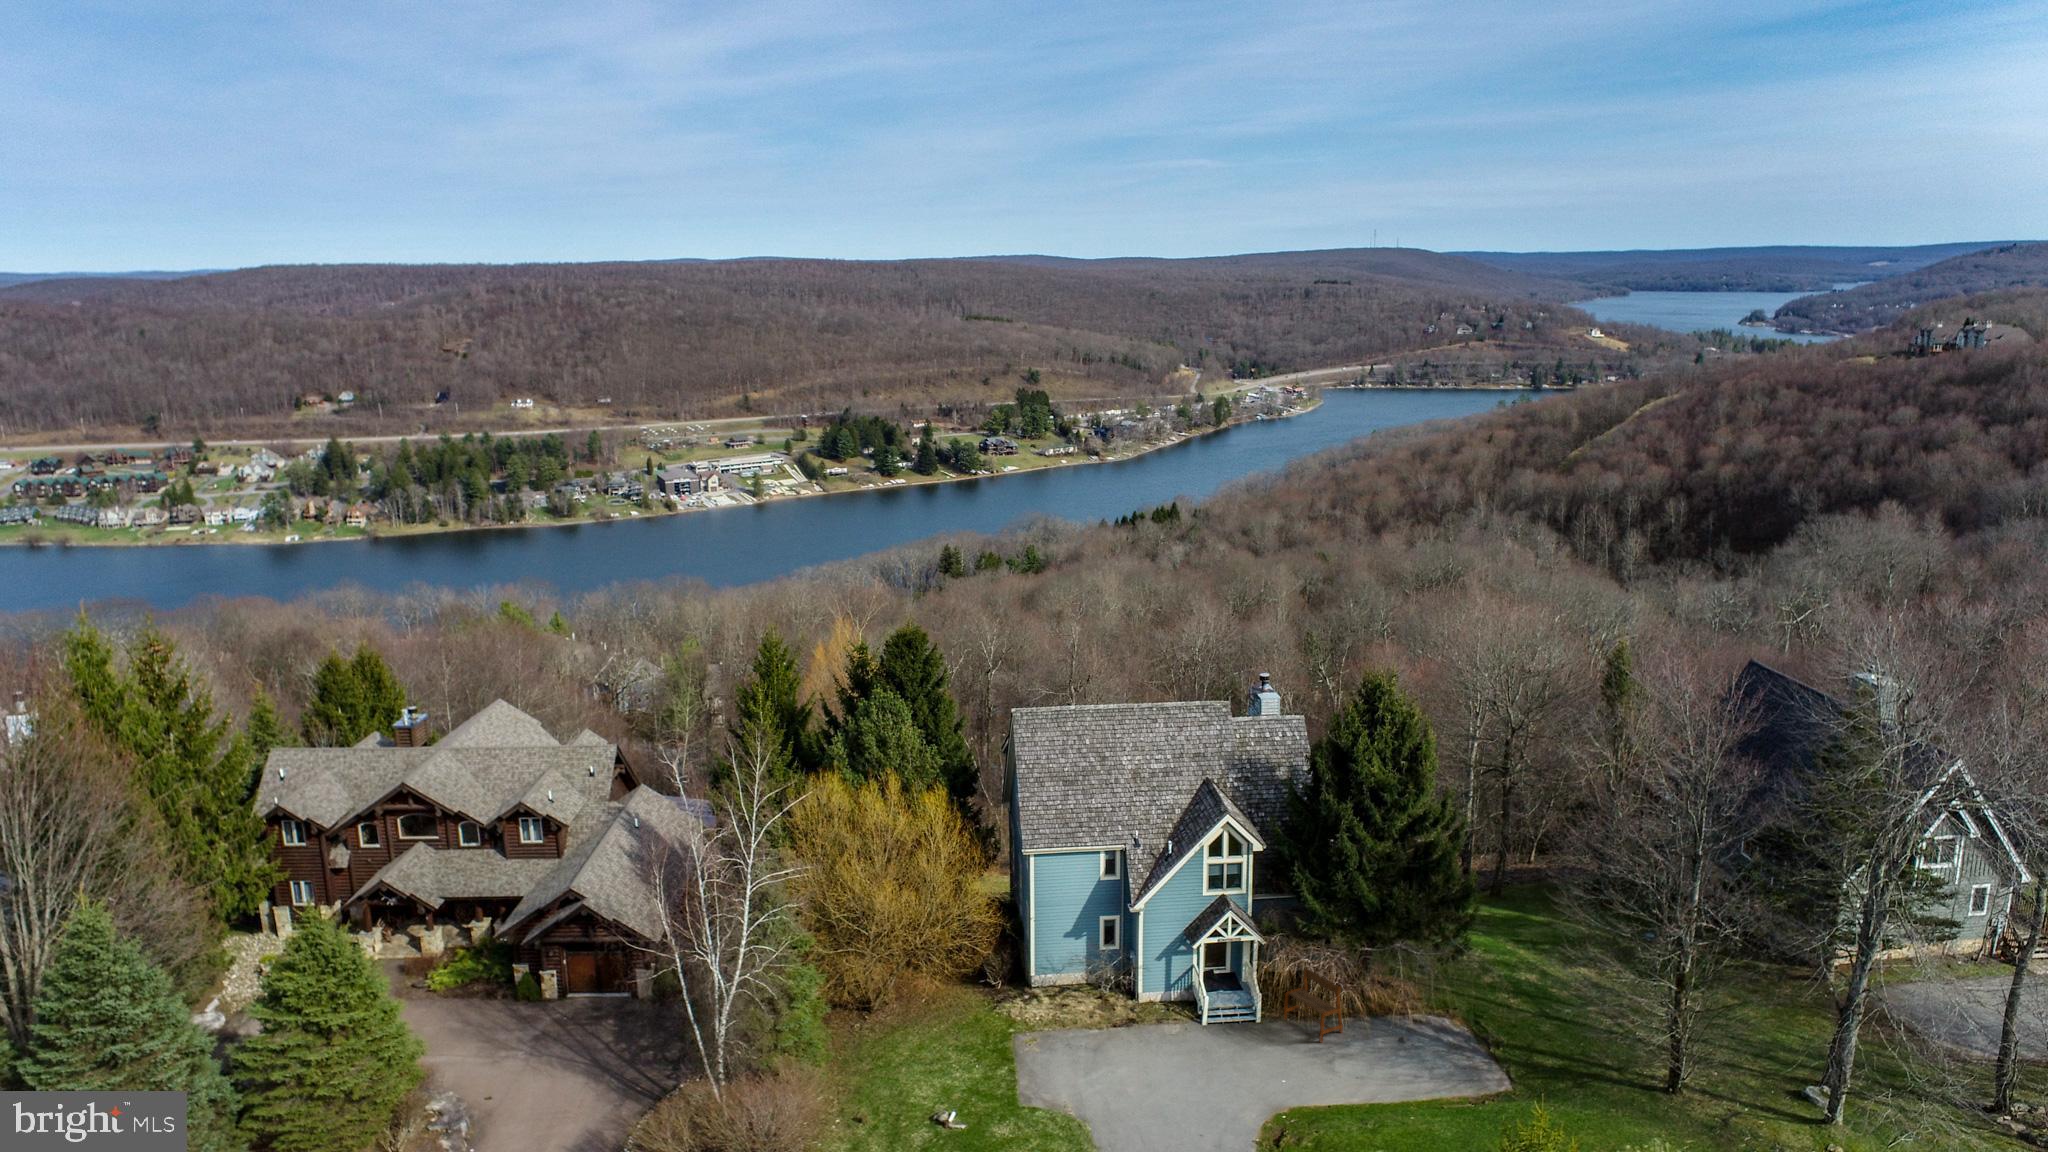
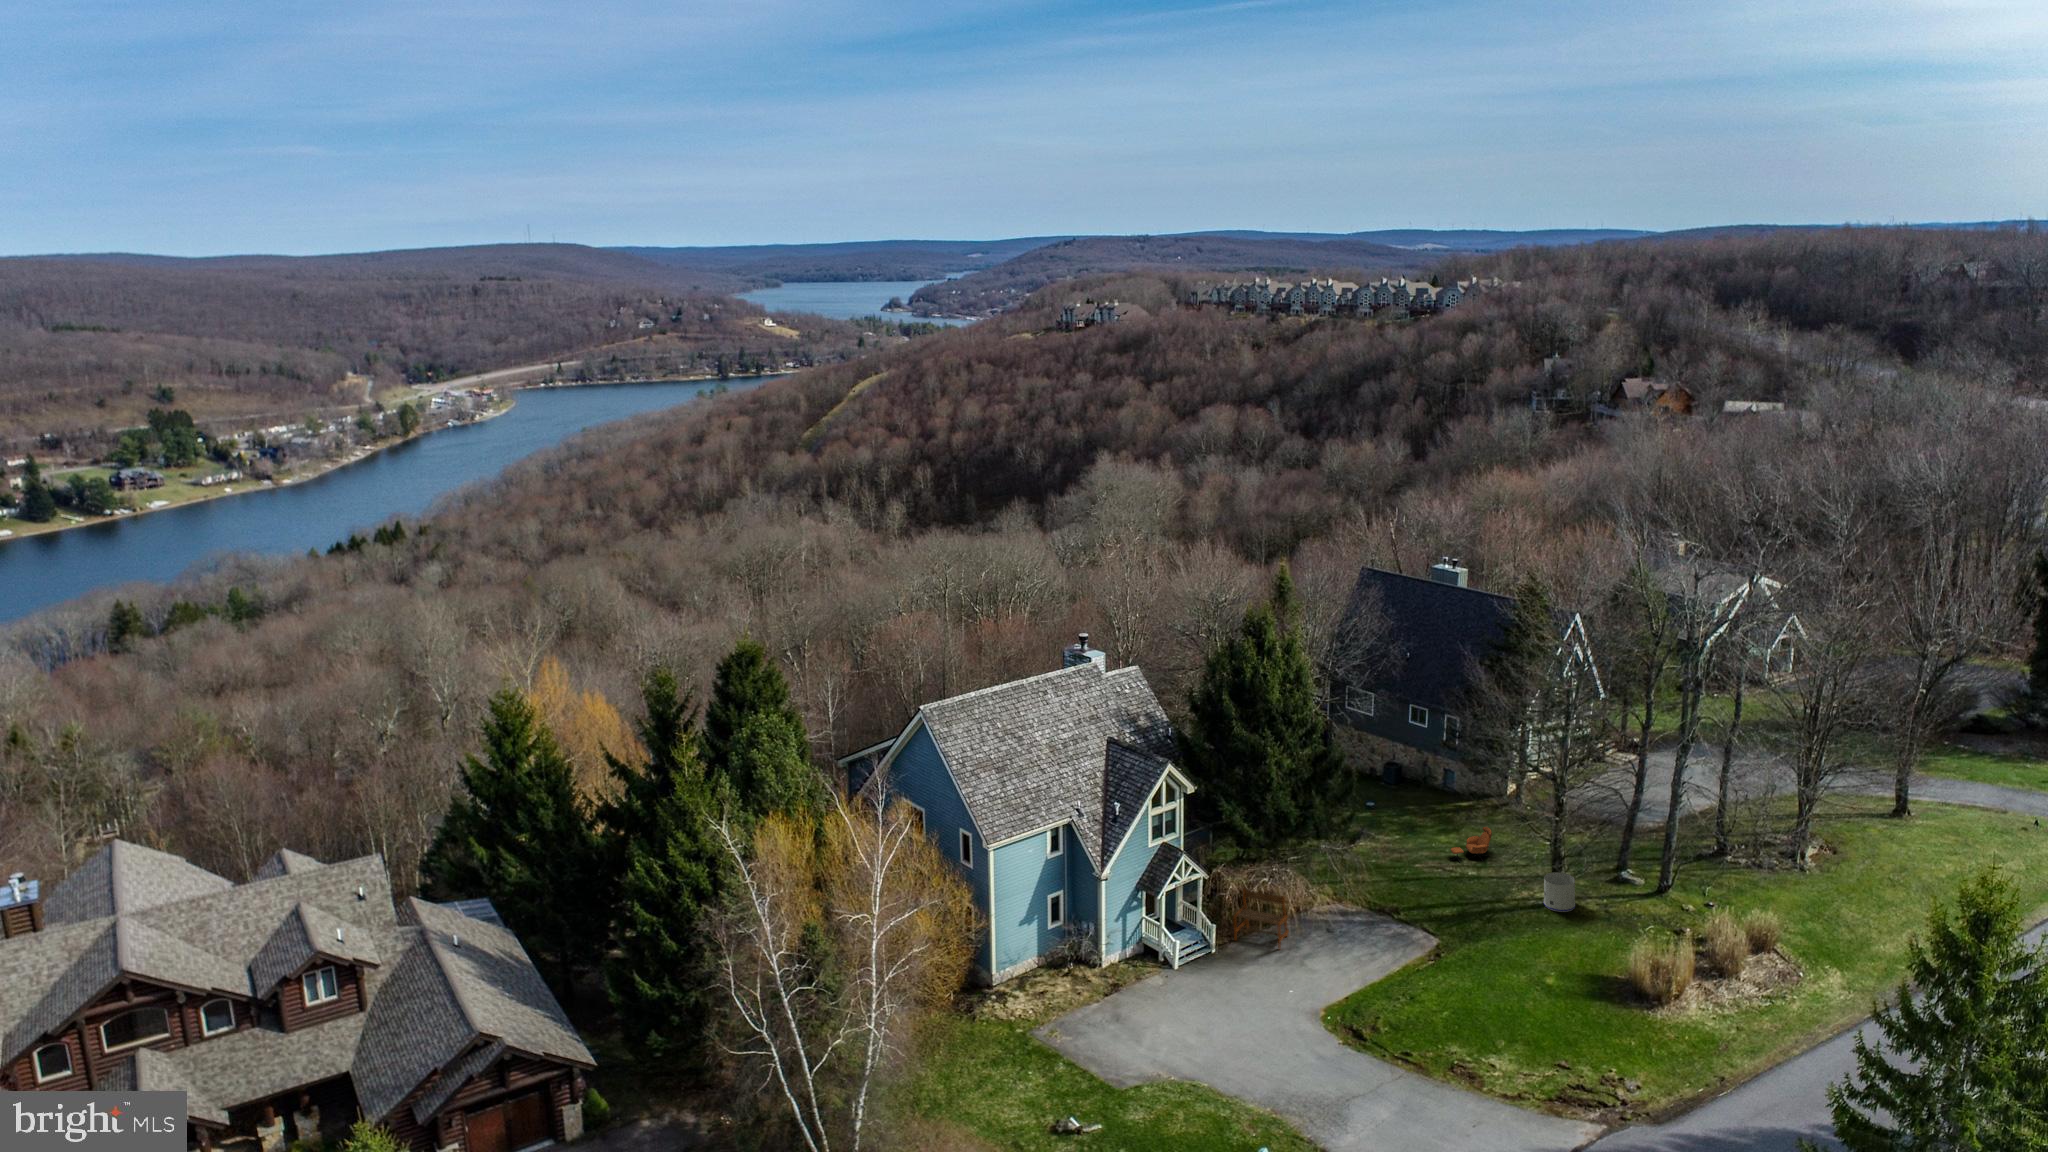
lounge chair: none [1601,984,1659,1025] -> present [1451,827,1492,861]
trash can: none [1673,1056,1716,1110] -> present [1544,872,1575,912]

